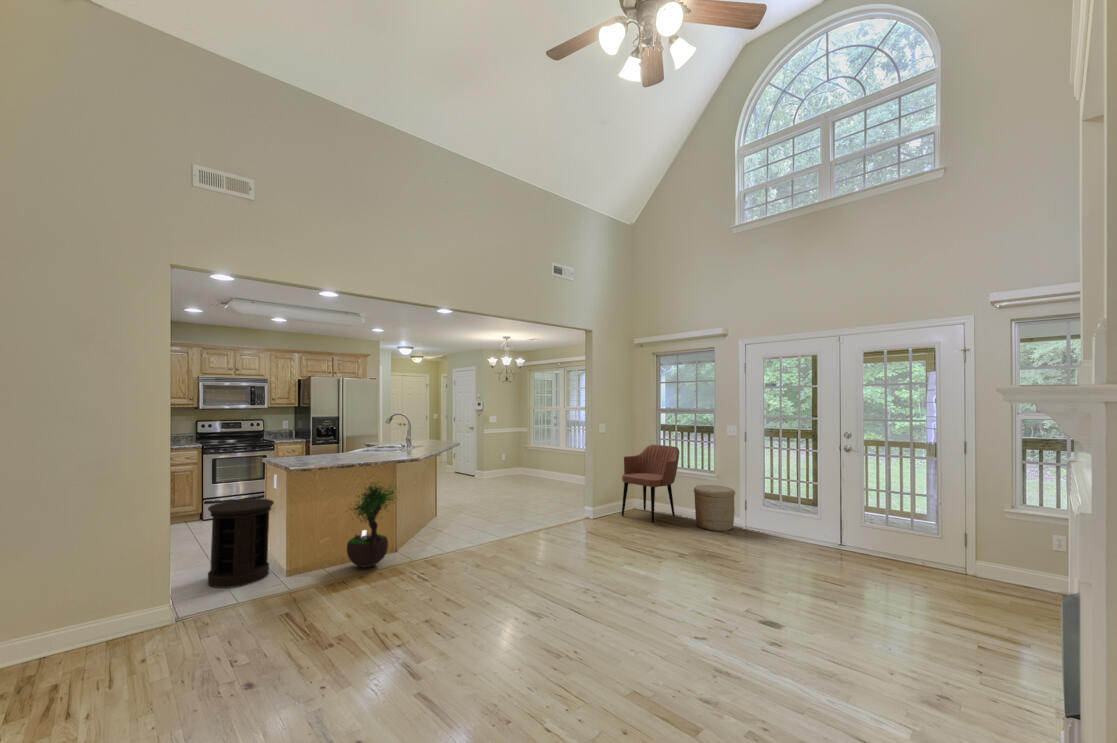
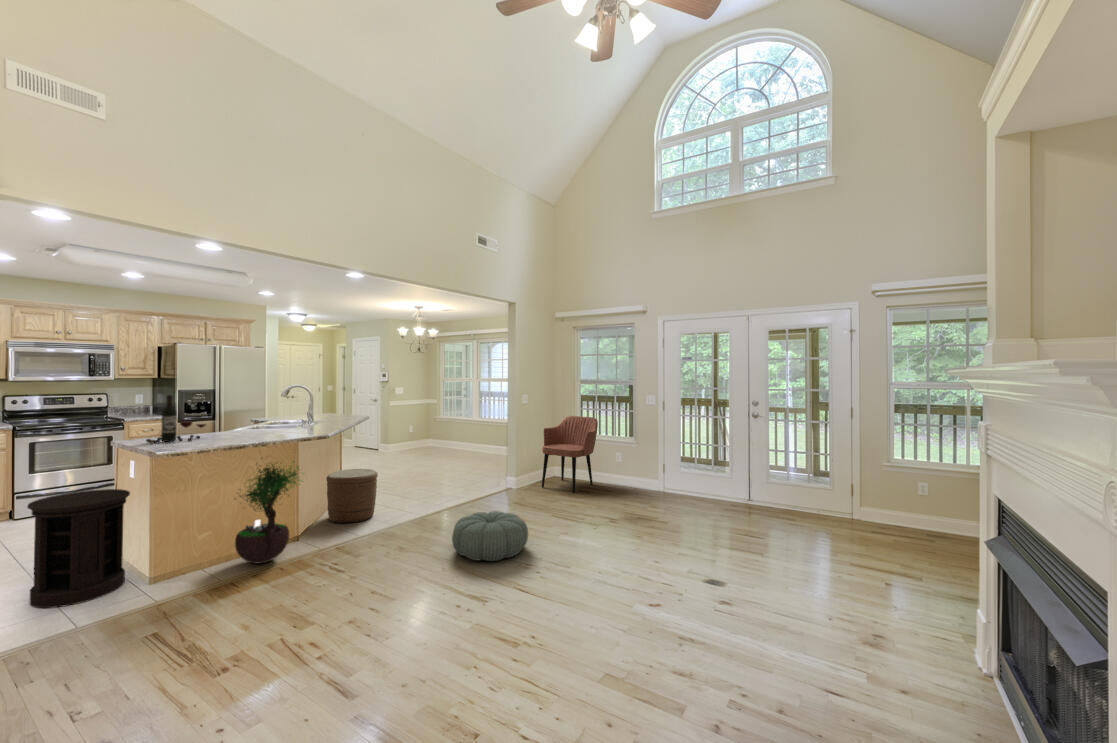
wine bottle: none [286,424,330,463] -> present [146,395,206,443]
woven basket: present [694,485,735,531] -> present [326,469,378,523]
pouf: none [522,535,592,582] -> present [452,511,528,561]

